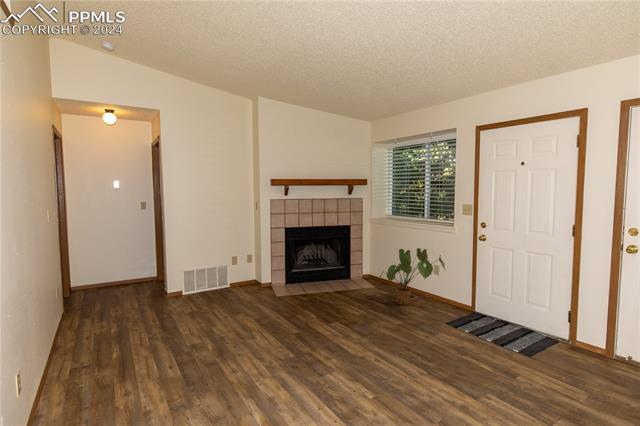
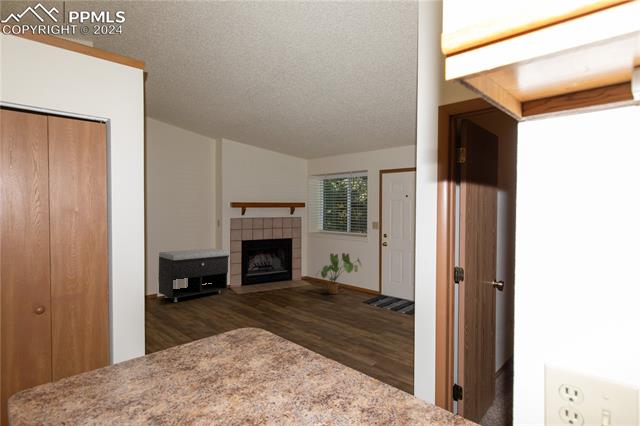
storage bench: none [183,237,267,304] -> present [159,249,229,302]

